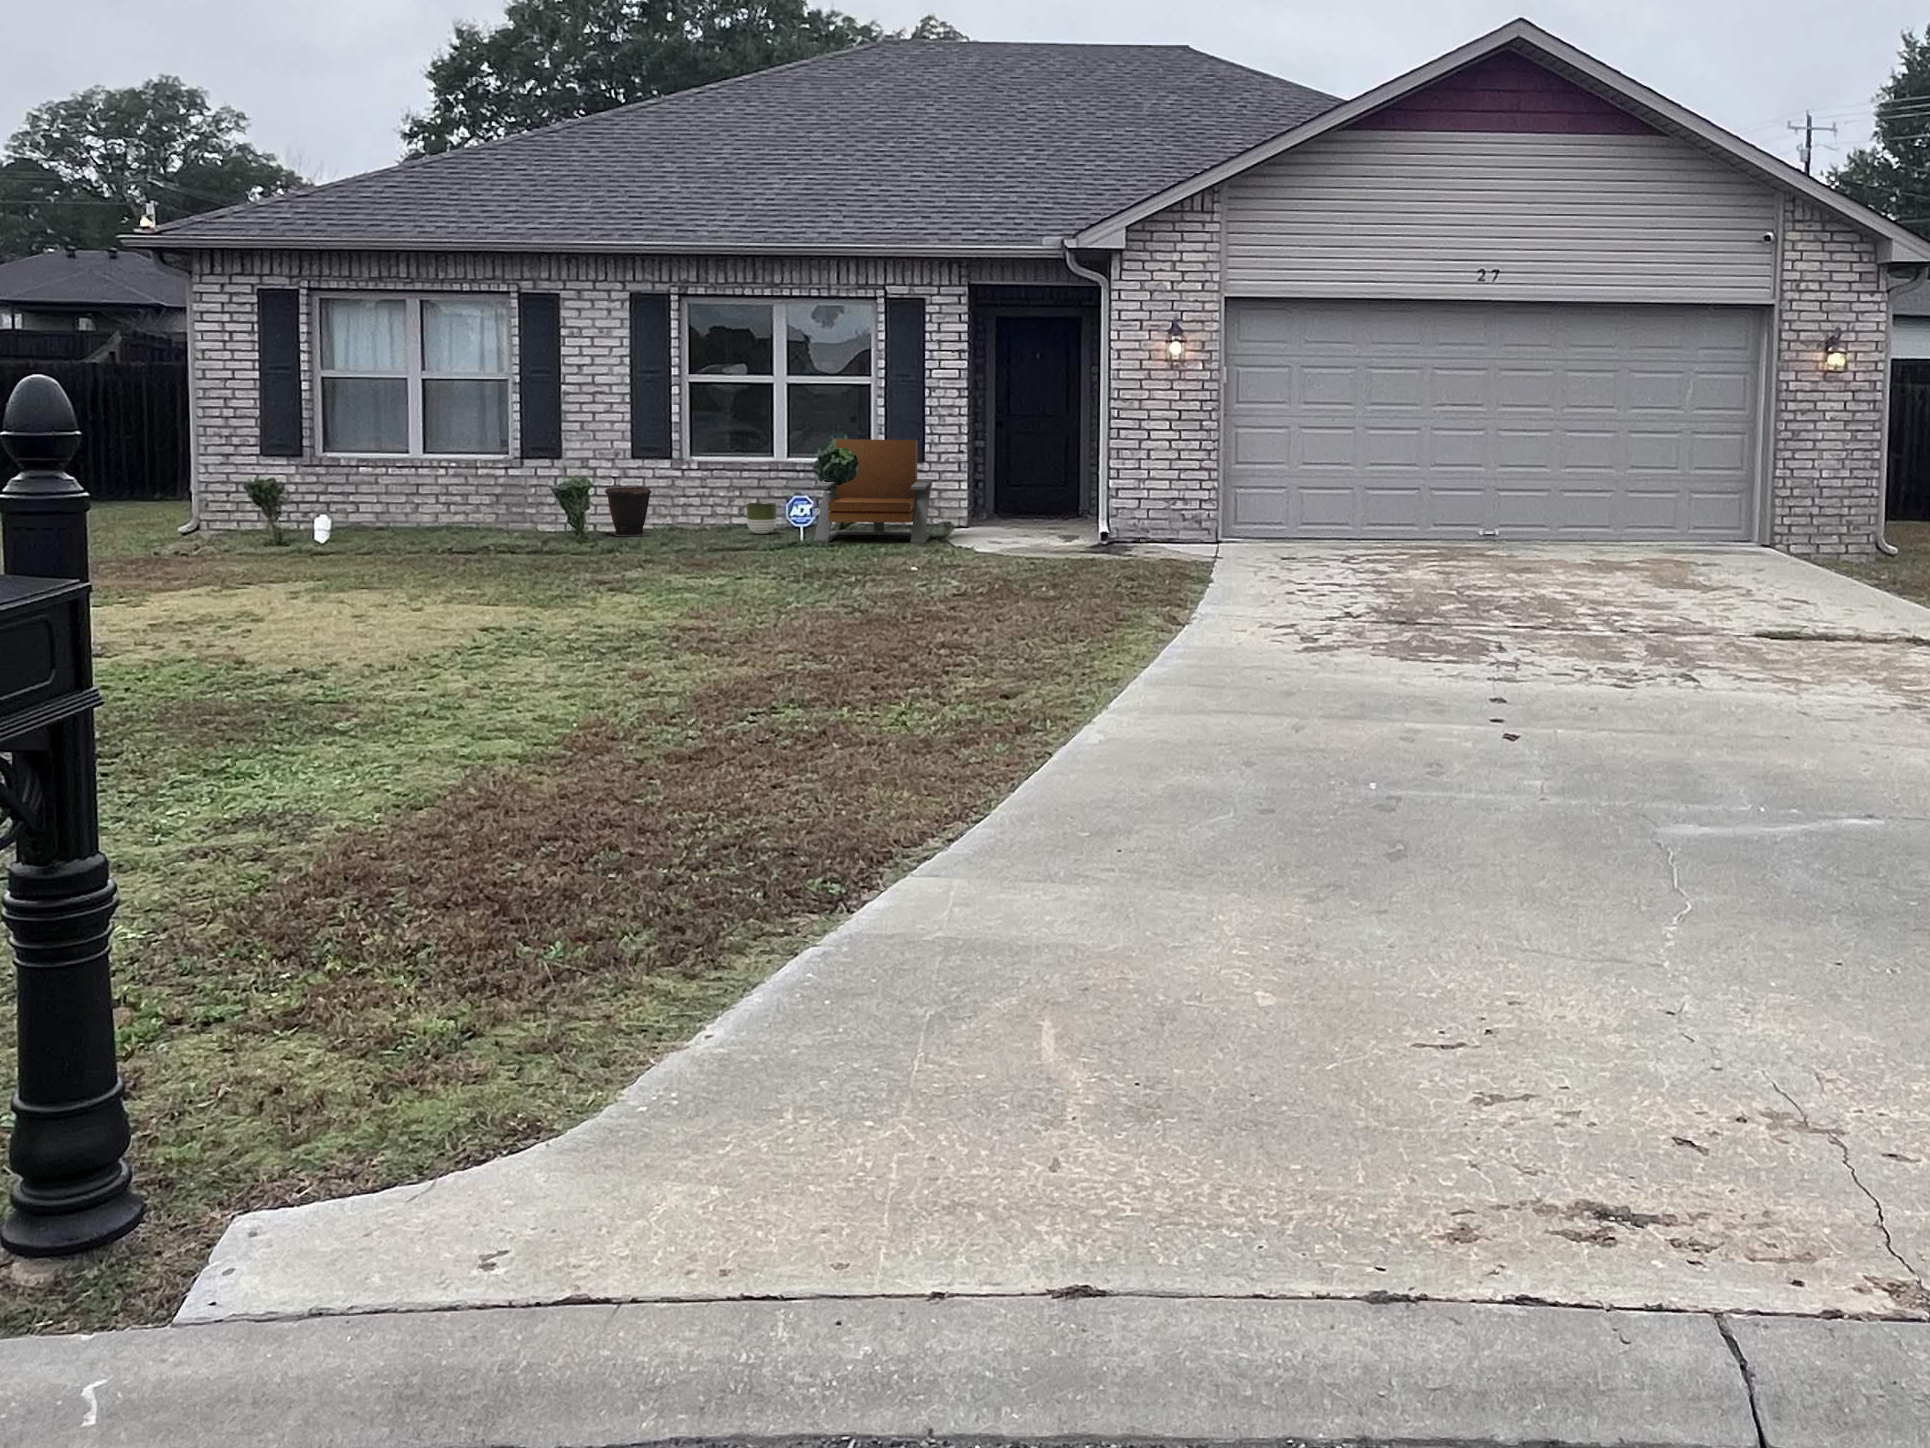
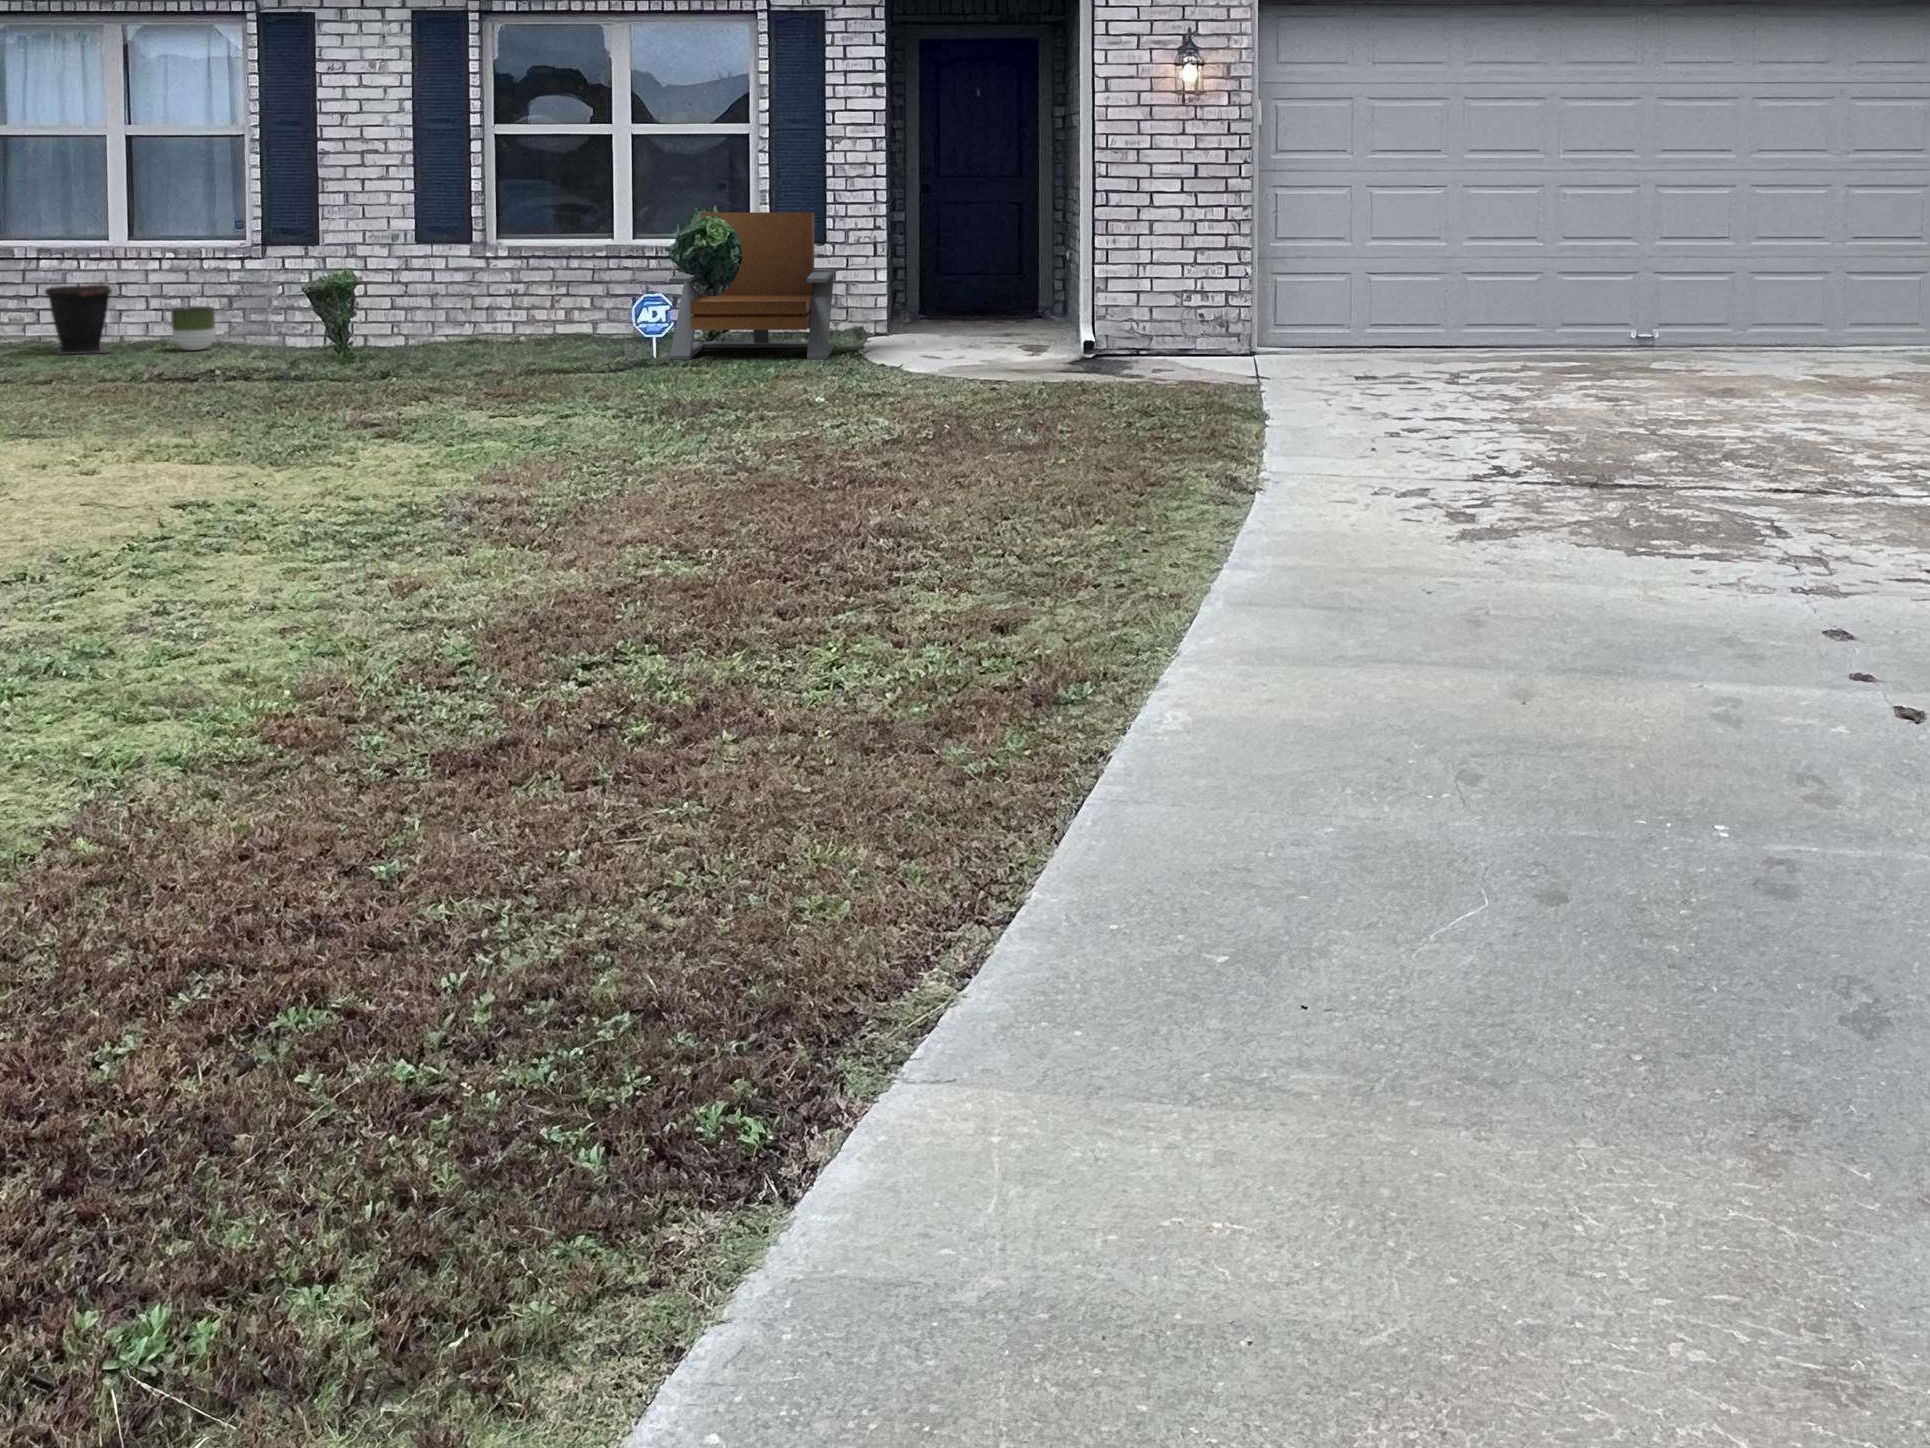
bucket: present [605,486,652,536] -> present [45,285,111,354]
planter: present [746,503,777,534] -> present [171,306,215,350]

